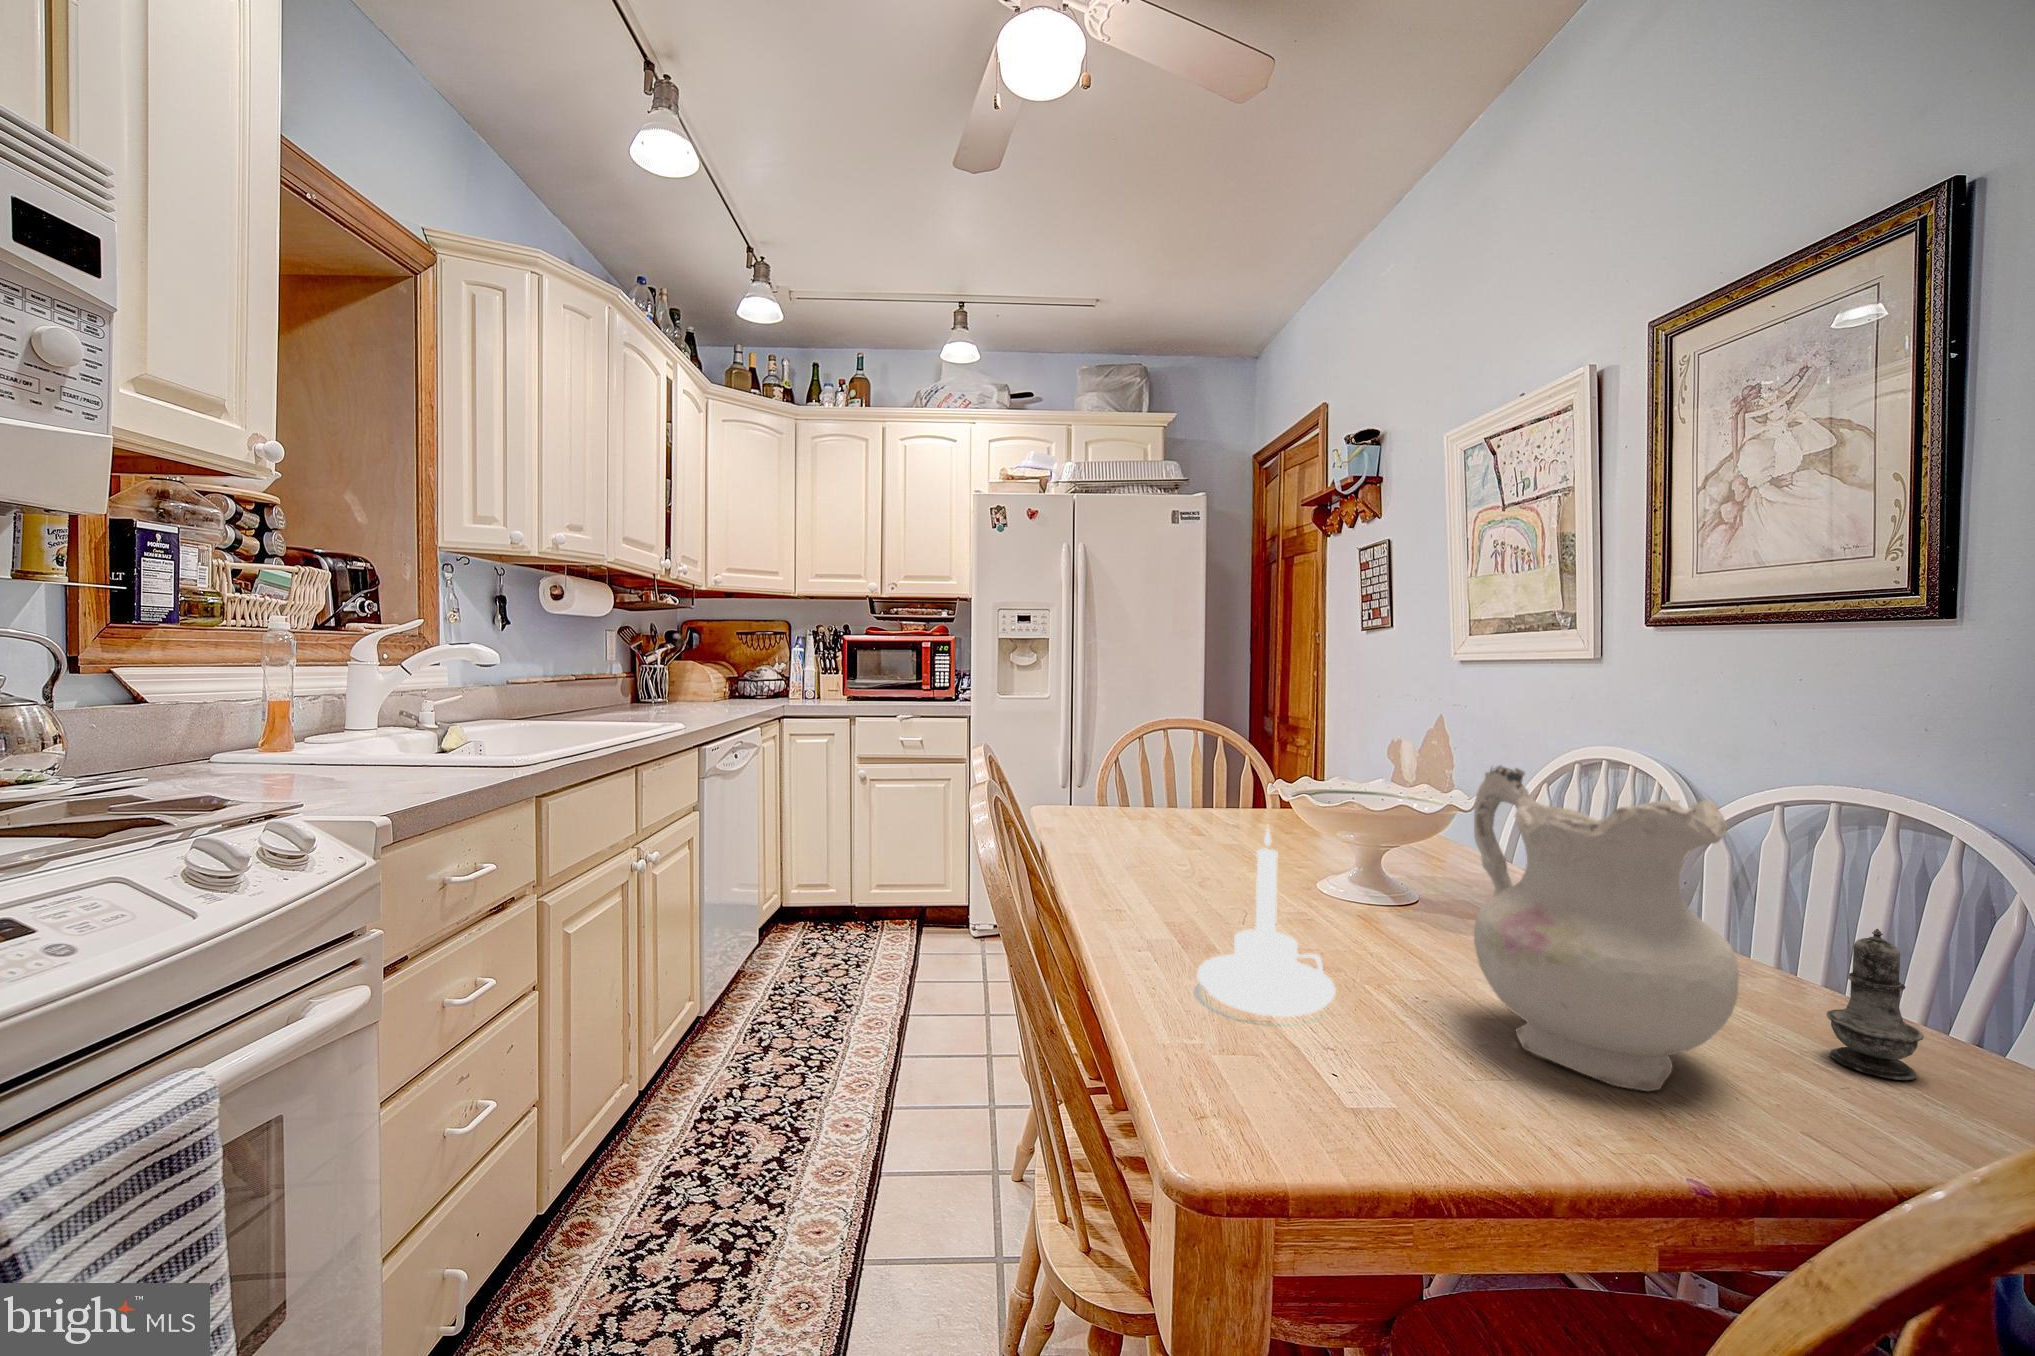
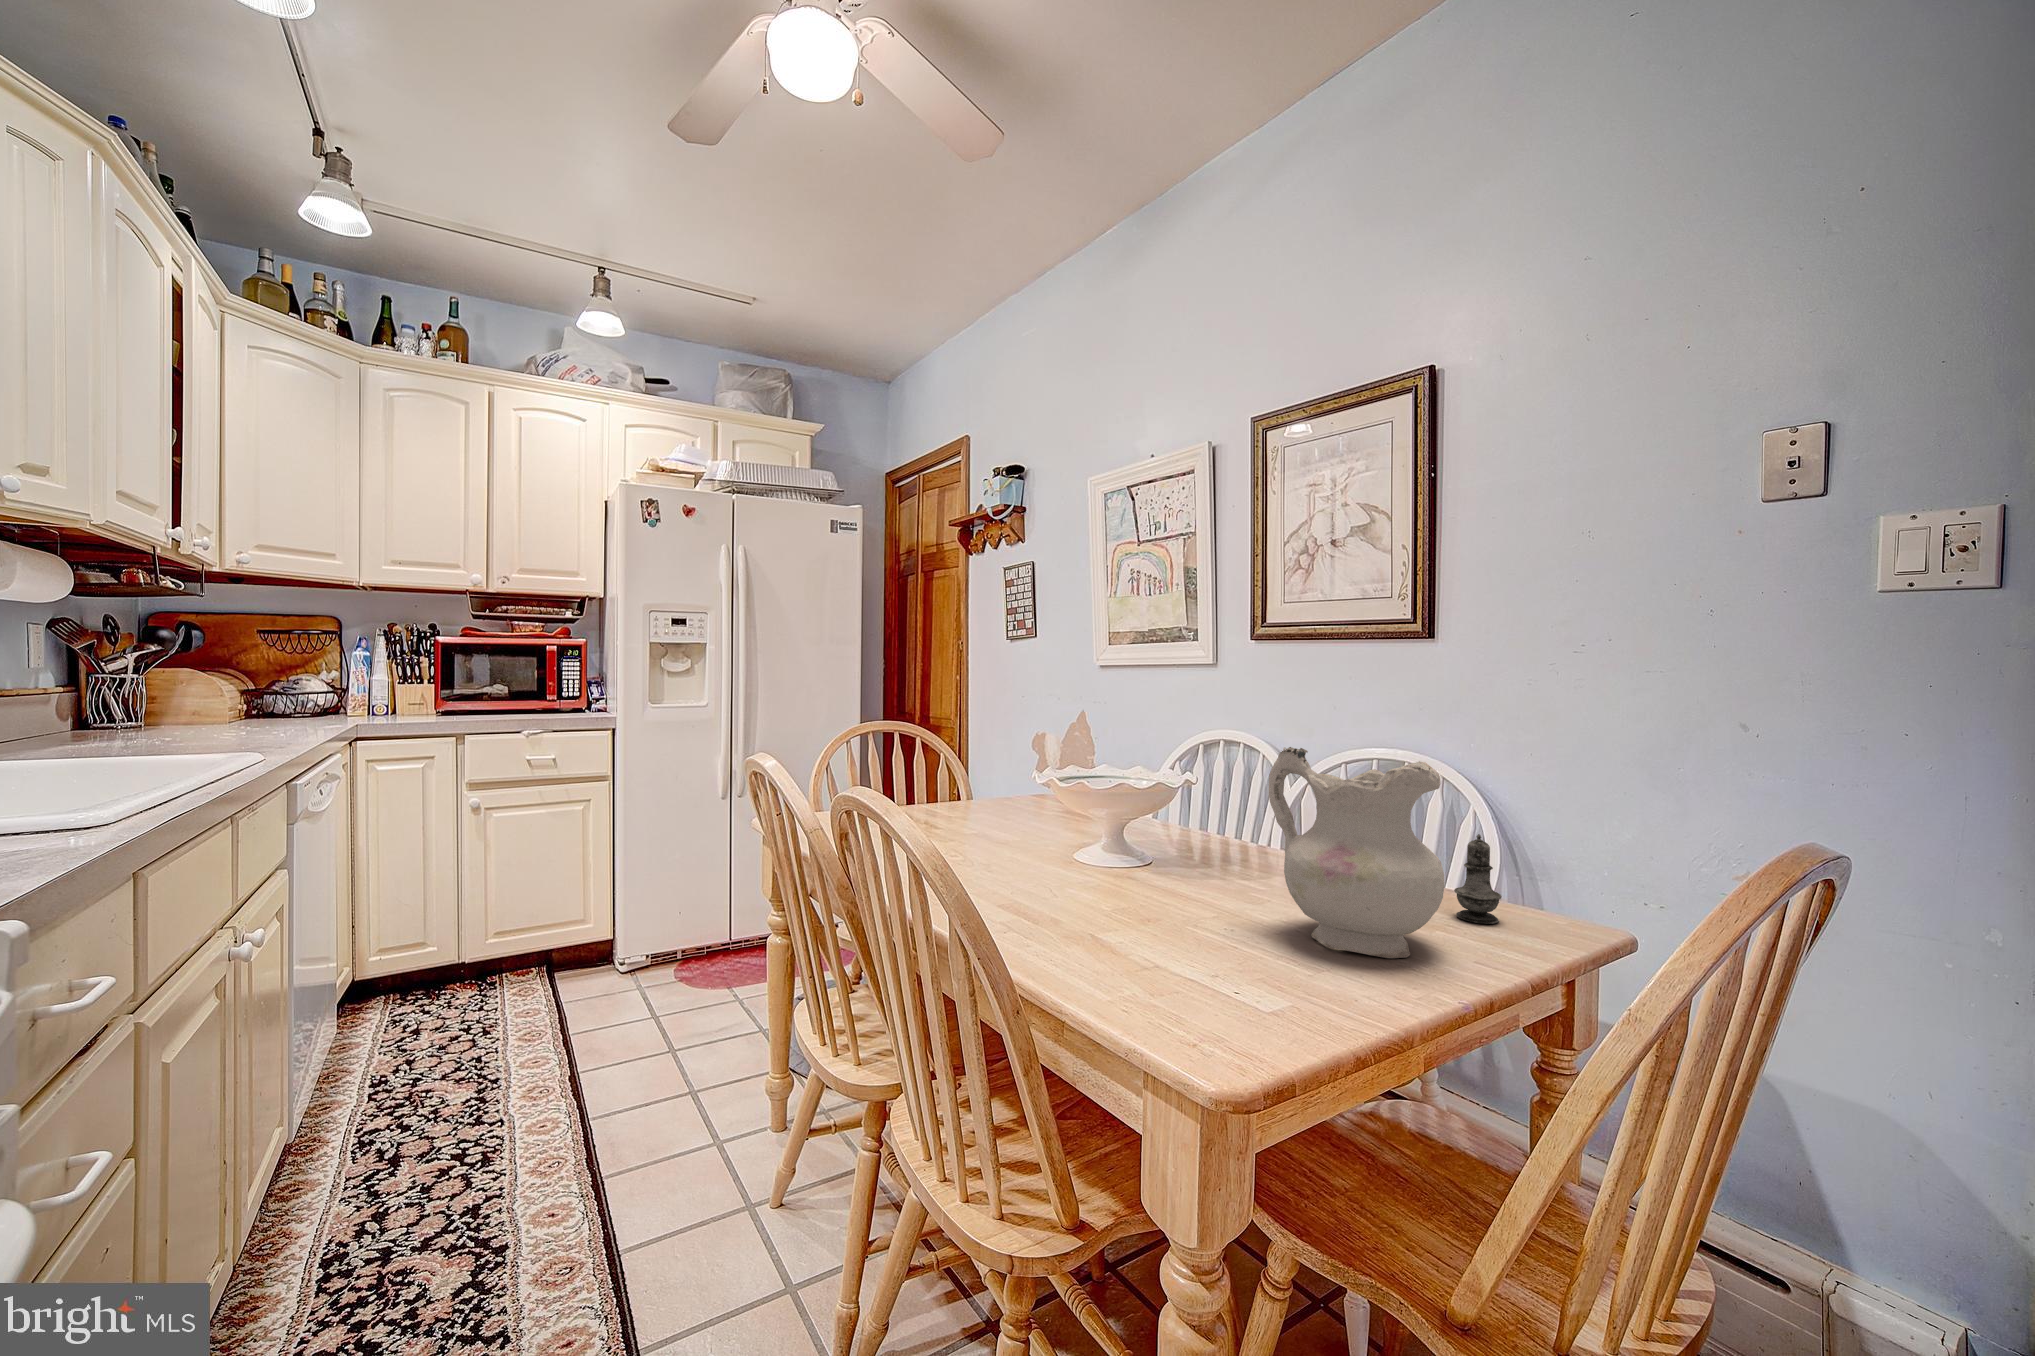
candle holder: present [1198,828,1336,1017] -> none [1092,806,1202,961]

